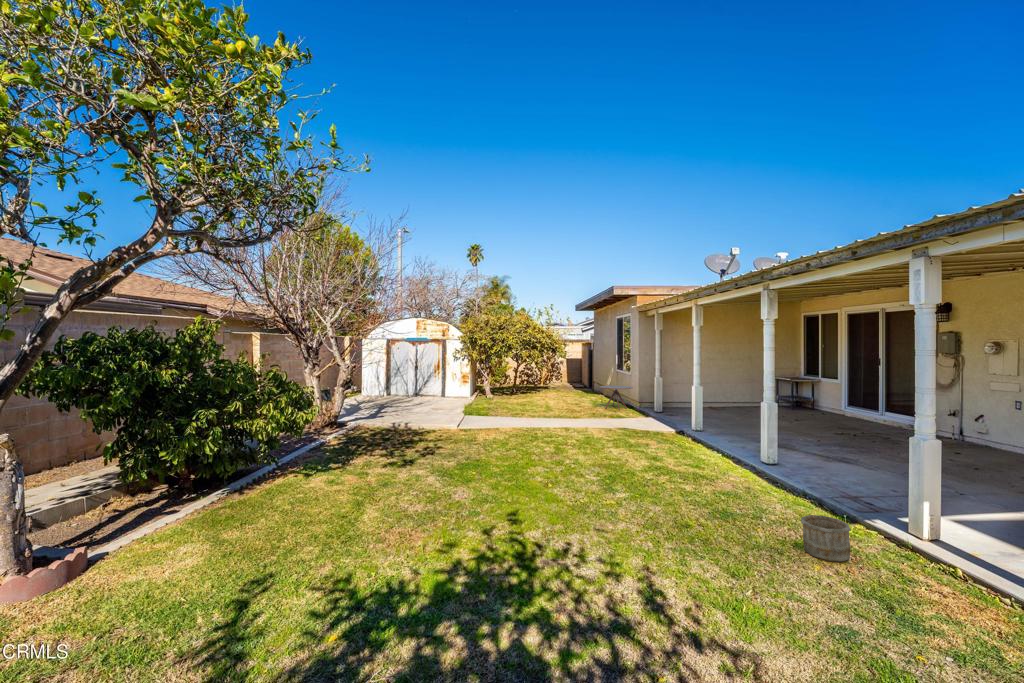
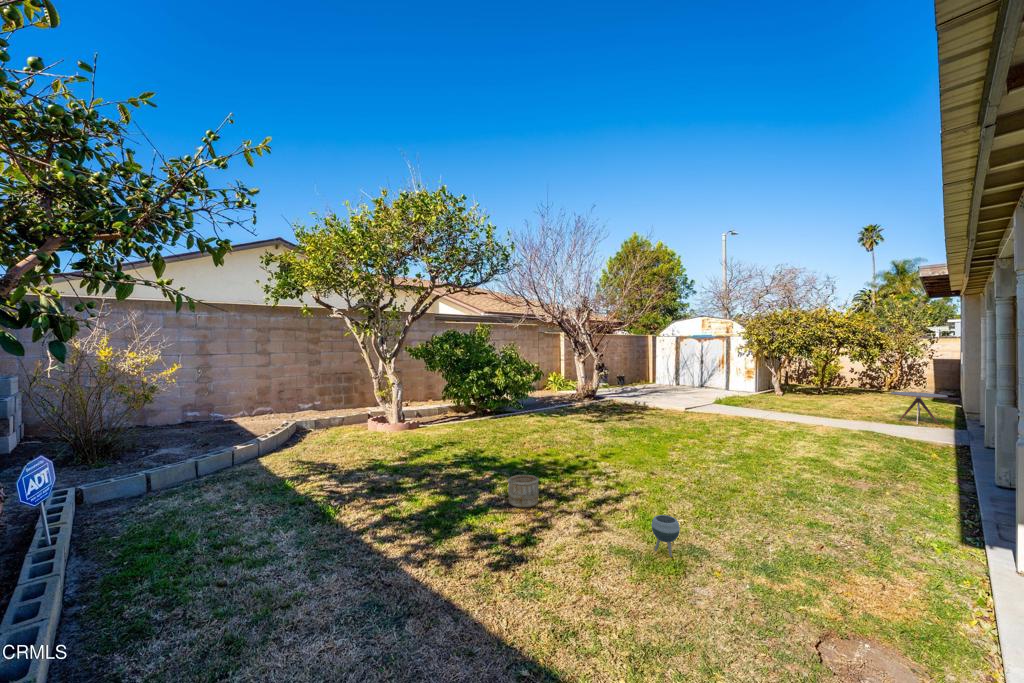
wooden bucket: present [801,515,850,562] -> present [507,475,539,508]
planter: none [877,570,922,624] -> present [652,515,680,557]

